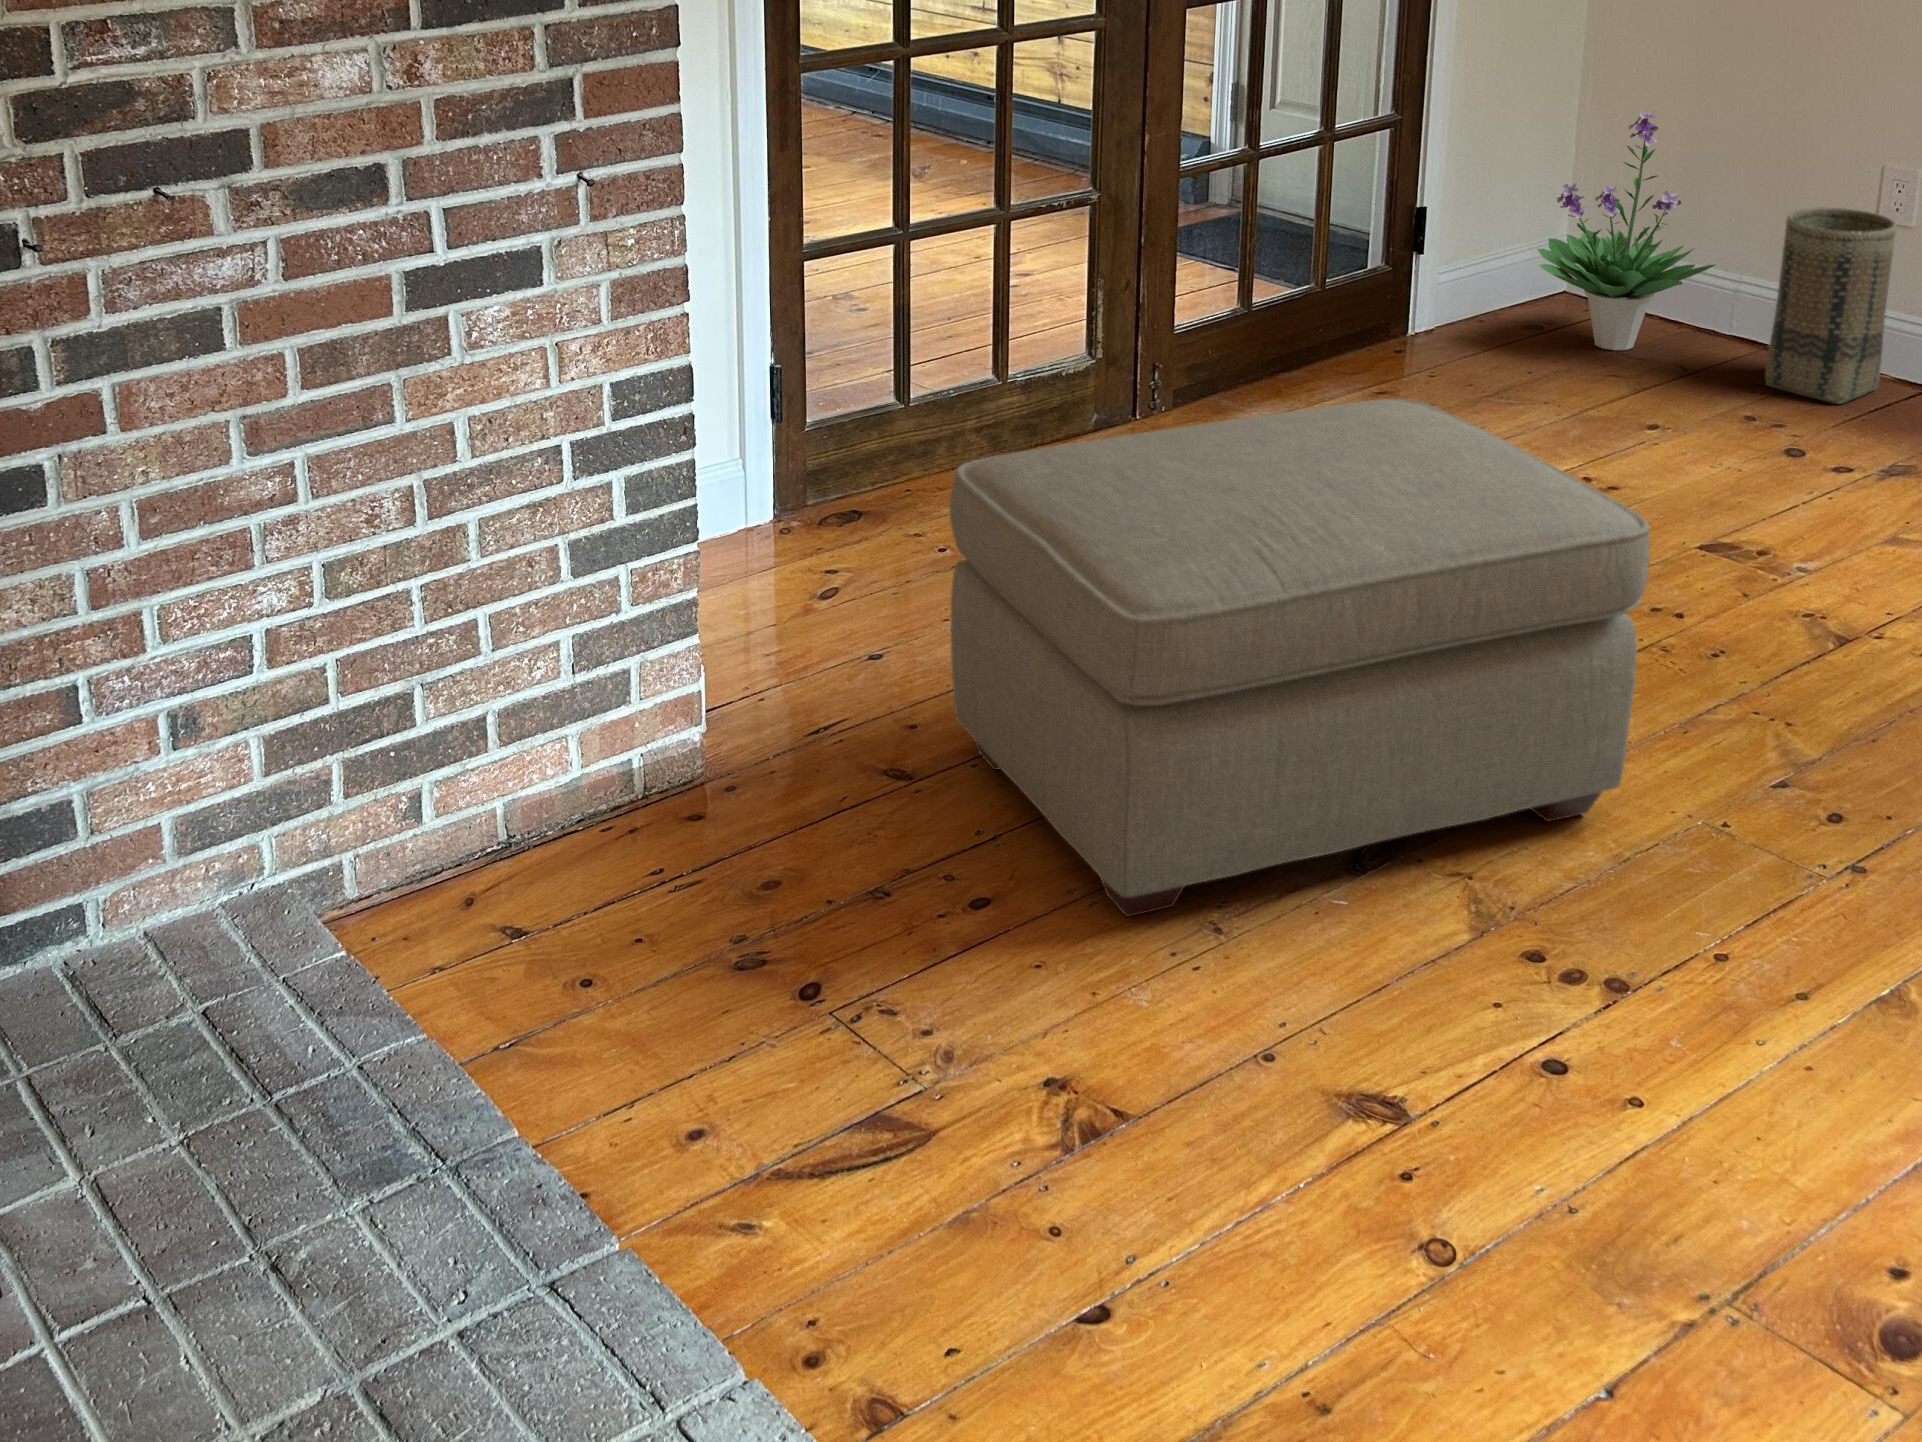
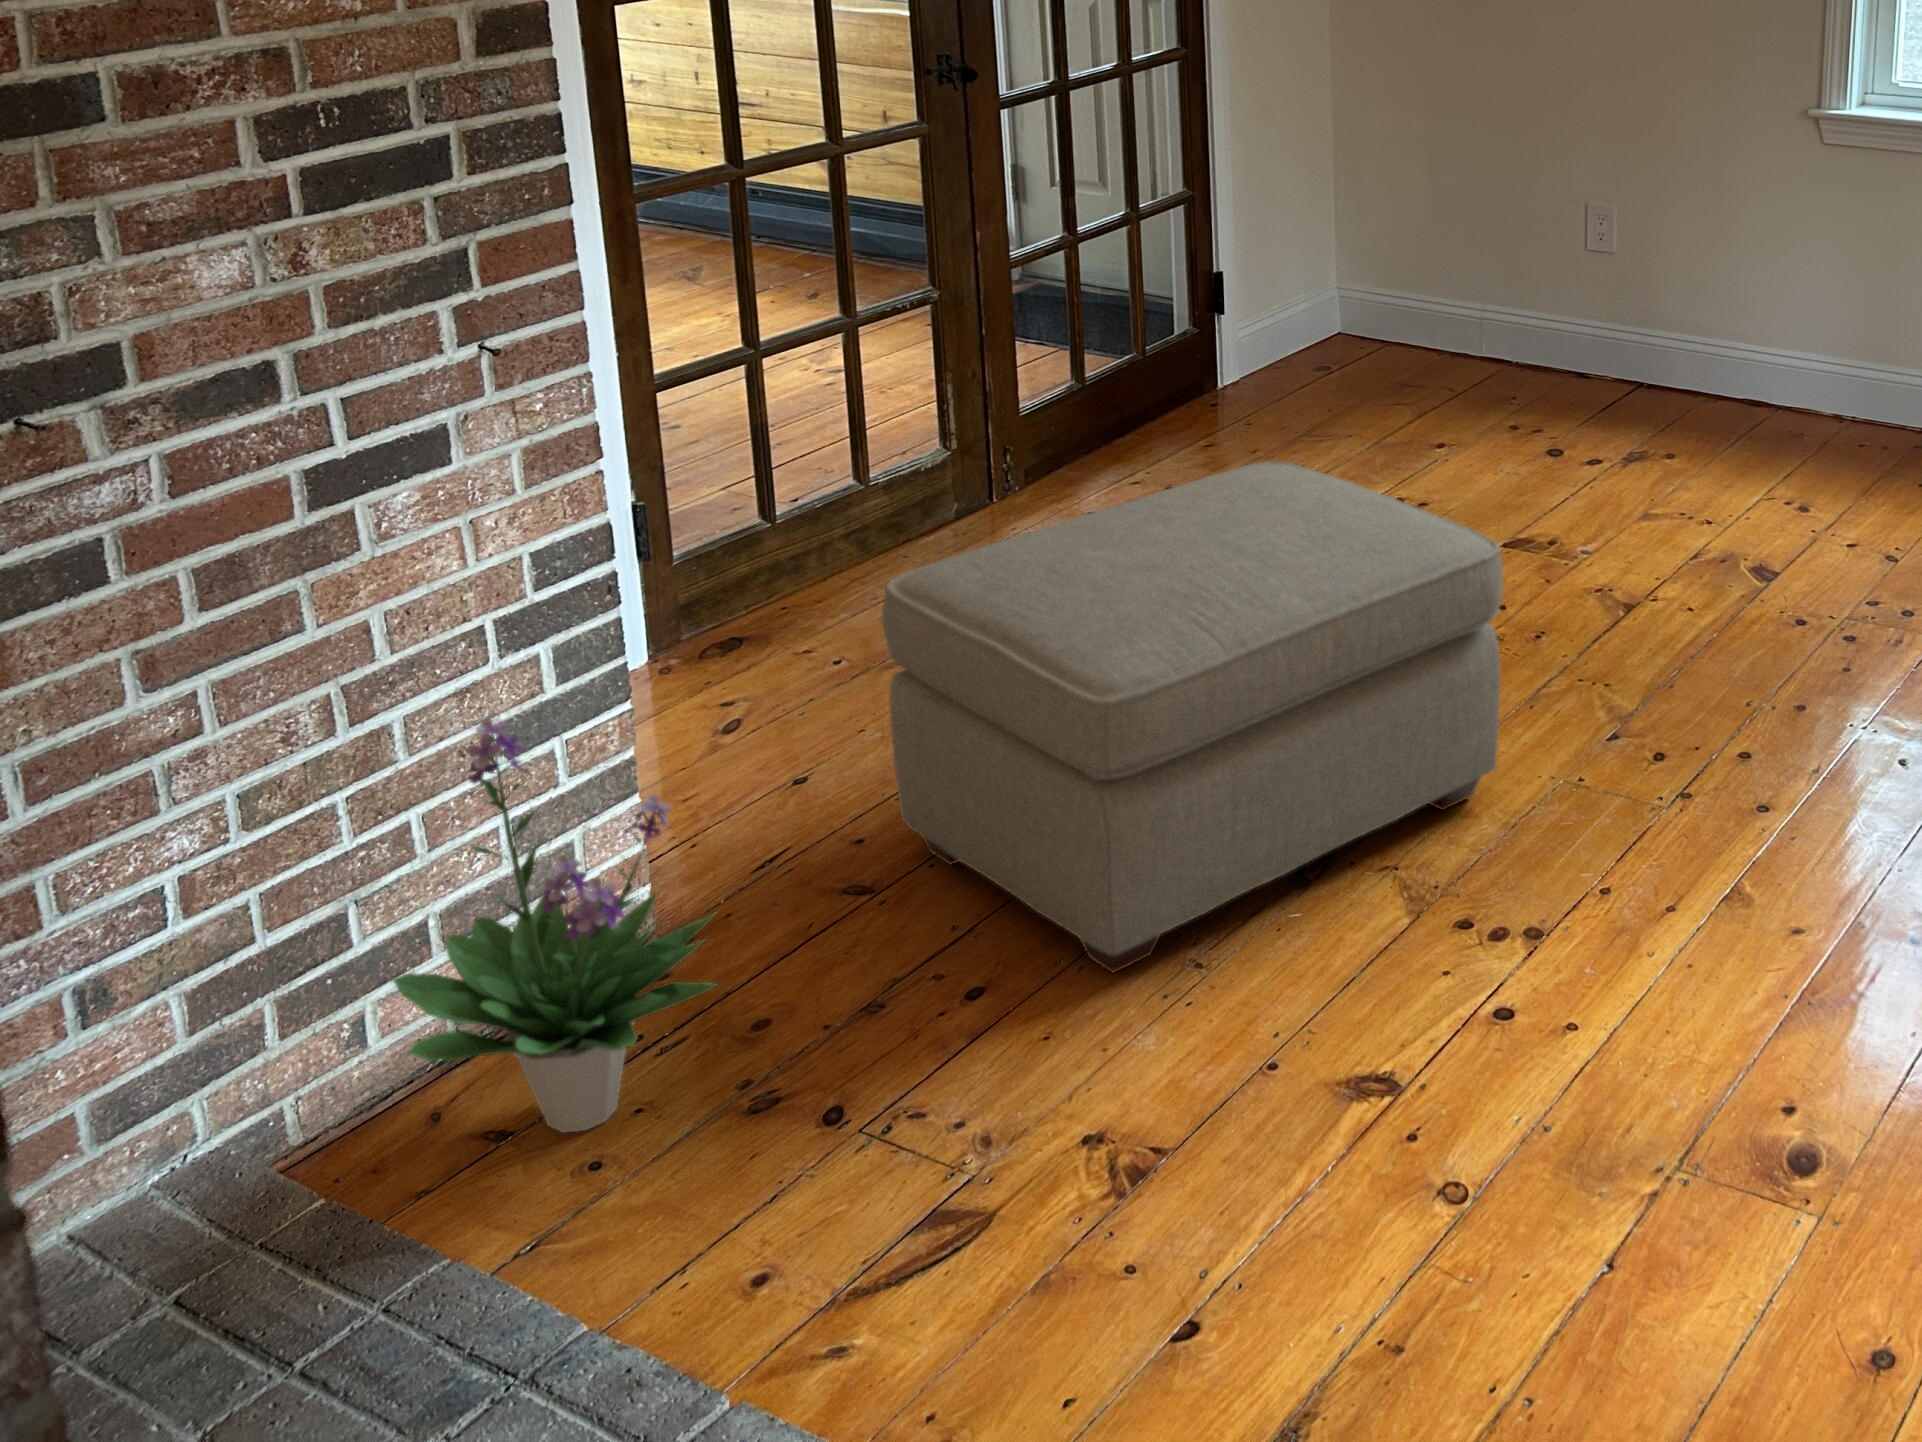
potted plant: present [1537,111,1715,350] -> present [393,718,718,1132]
basket: present [1765,207,1896,404] -> none [1517,244,1605,410]

